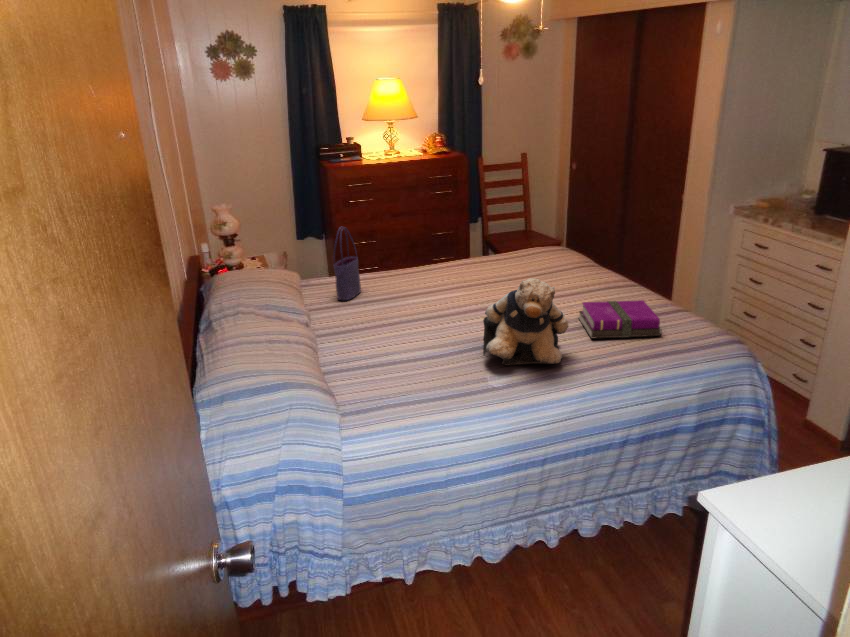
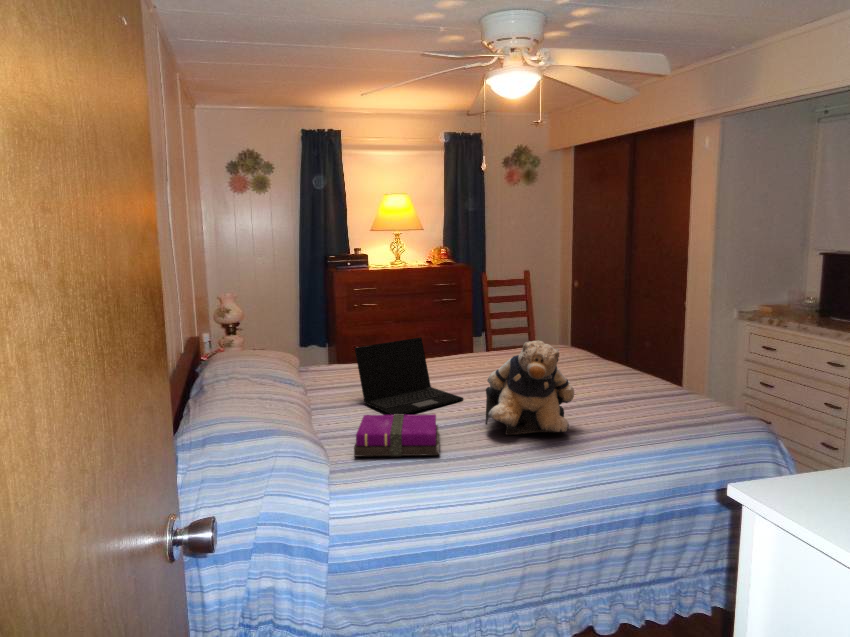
tote bag: present [333,227,361,300] -> none [334,308,361,382]
laptop: none [354,257,462,344] -> present [355,337,463,415]
notebook: present [579,300,662,339] -> present [354,414,439,456]

